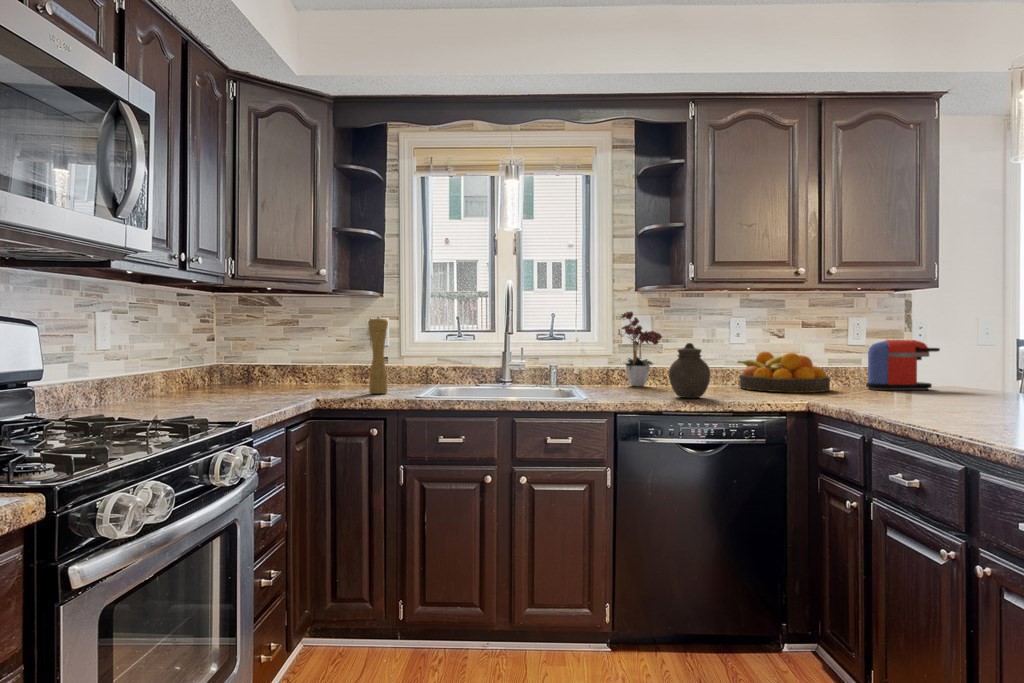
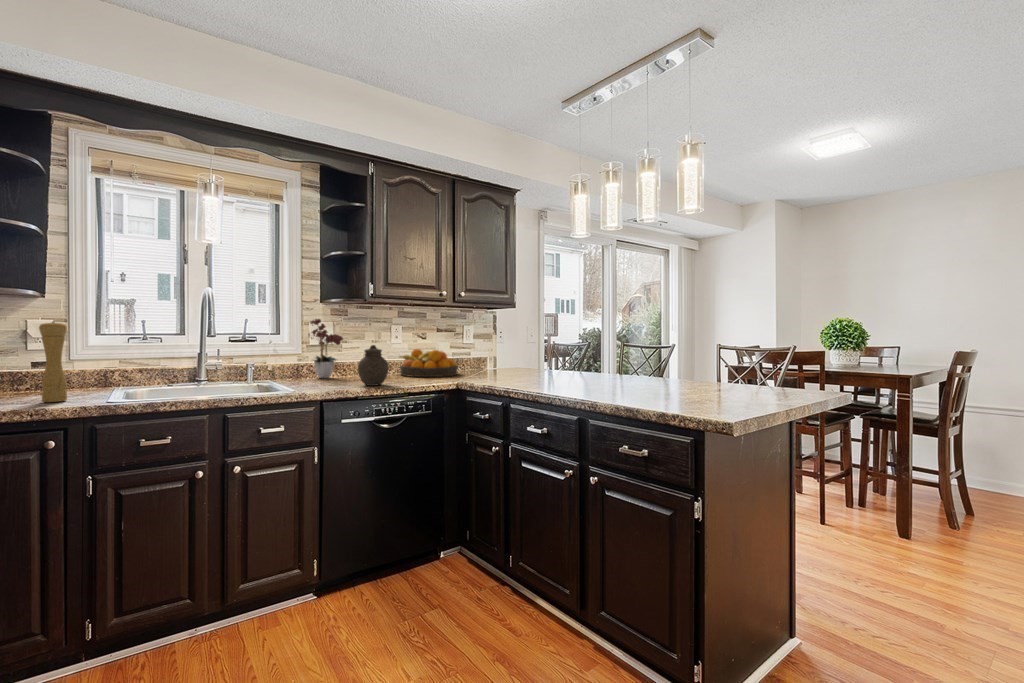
coffee maker: present [866,340,940,390] -> none [476,340,514,372]

